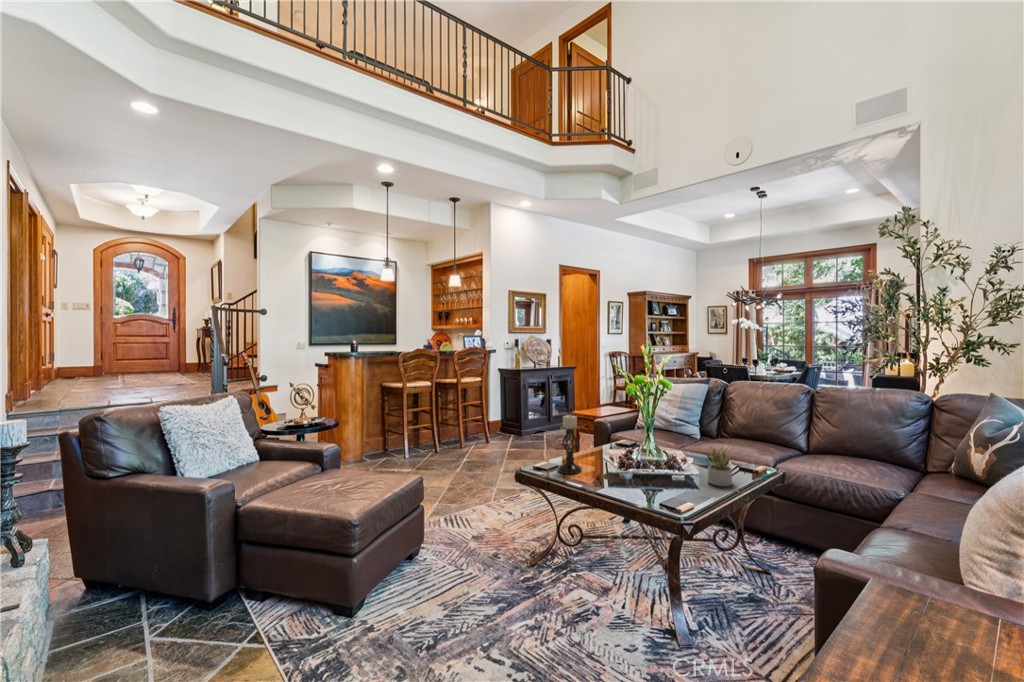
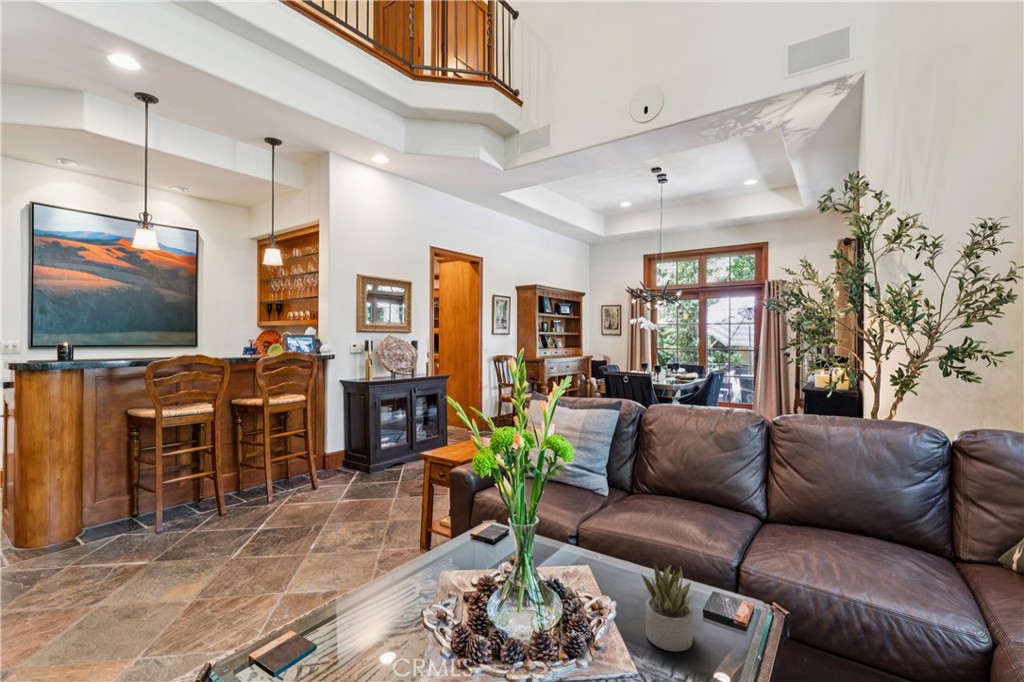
candle holder: present [558,414,582,474] -> none [345,502,399,637]

